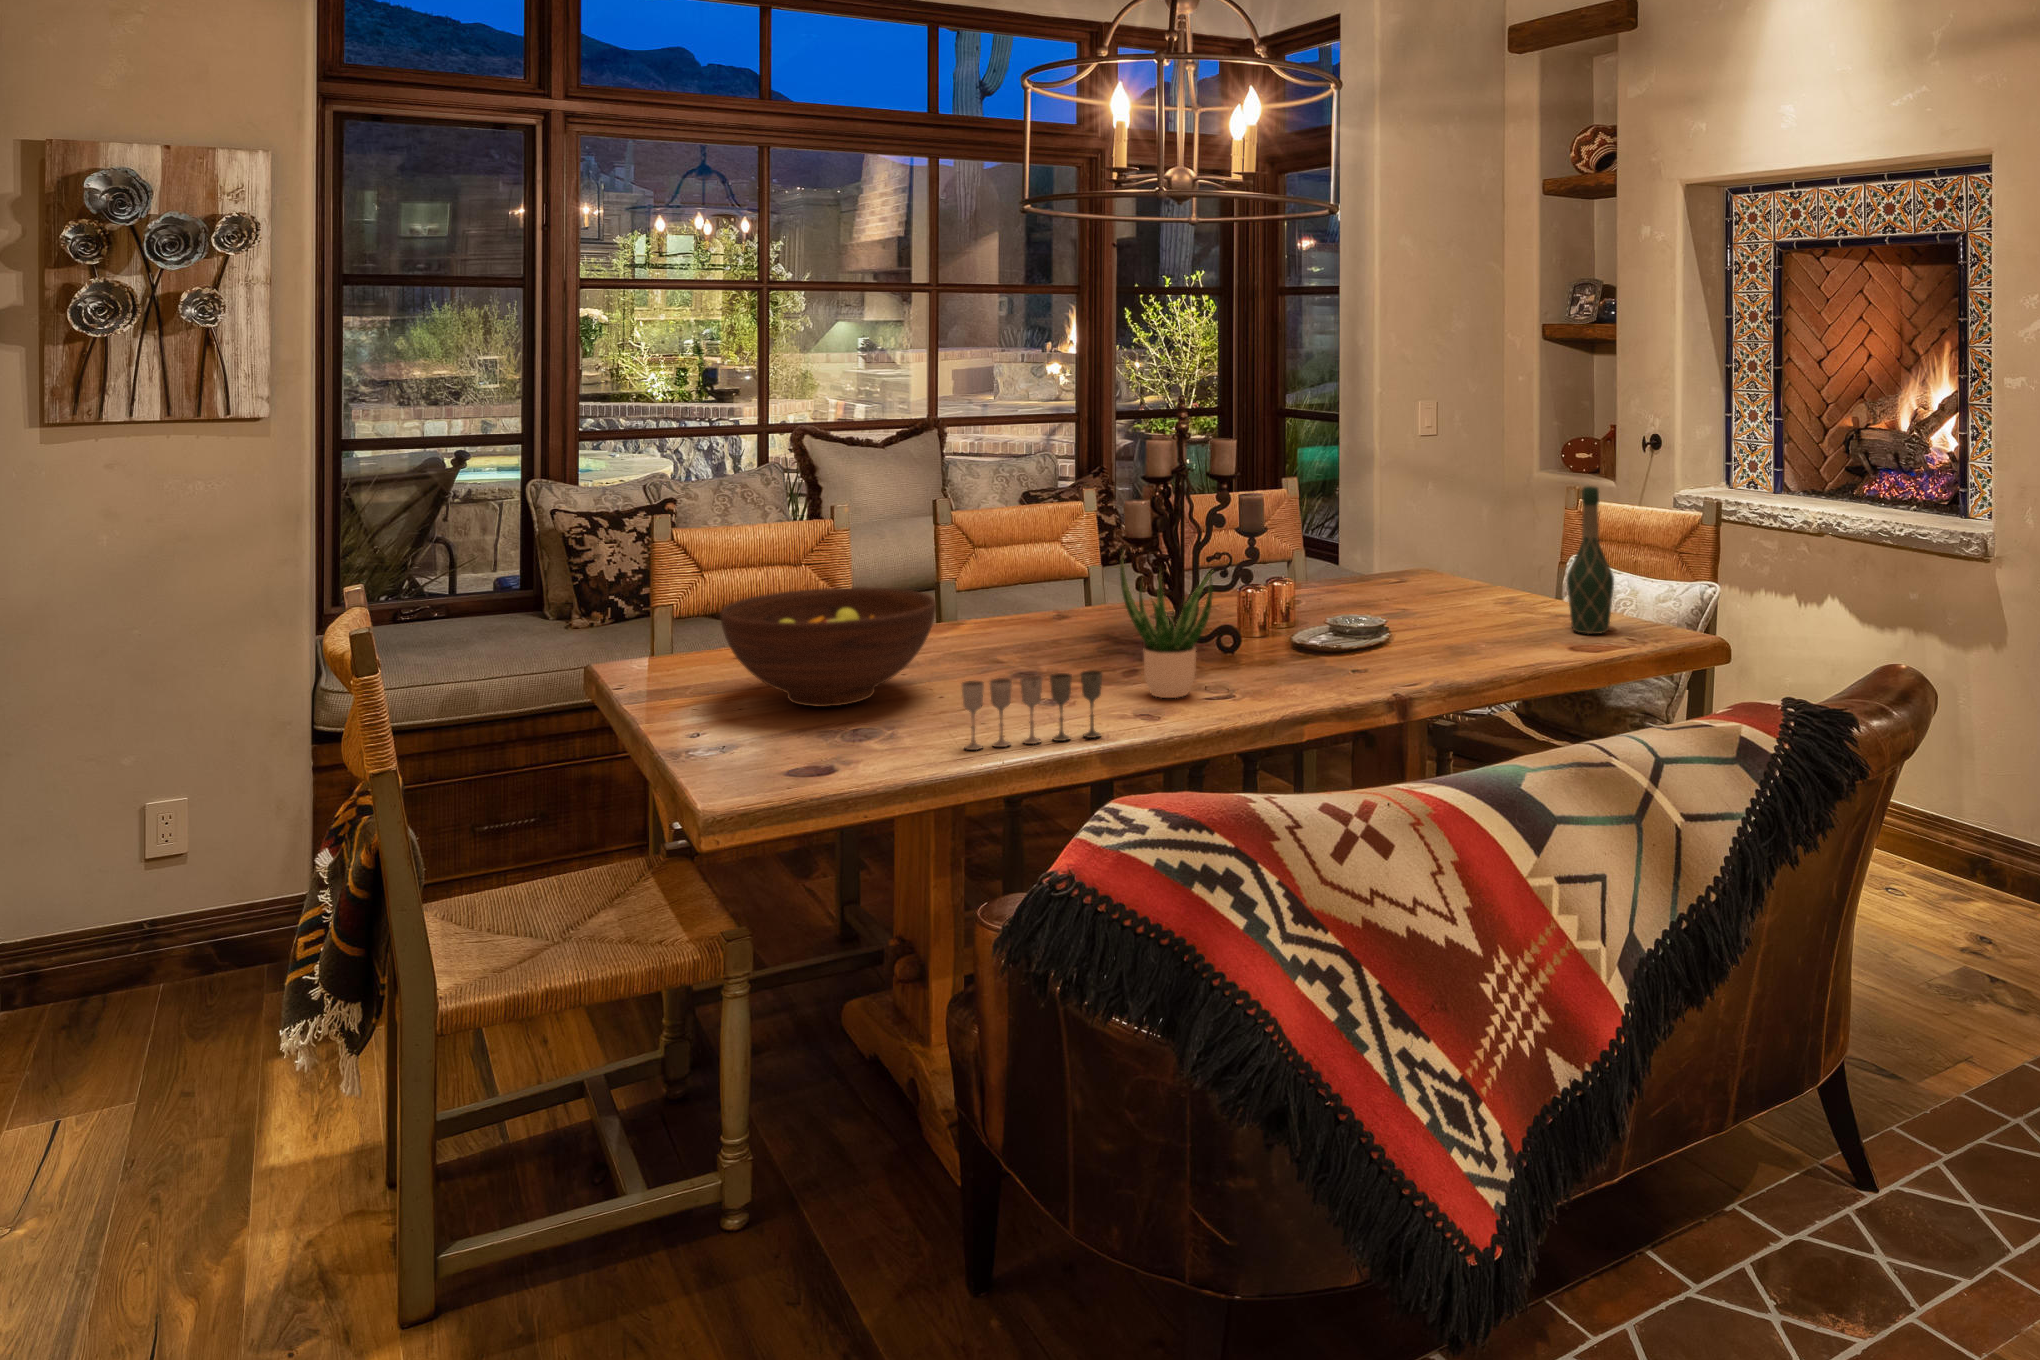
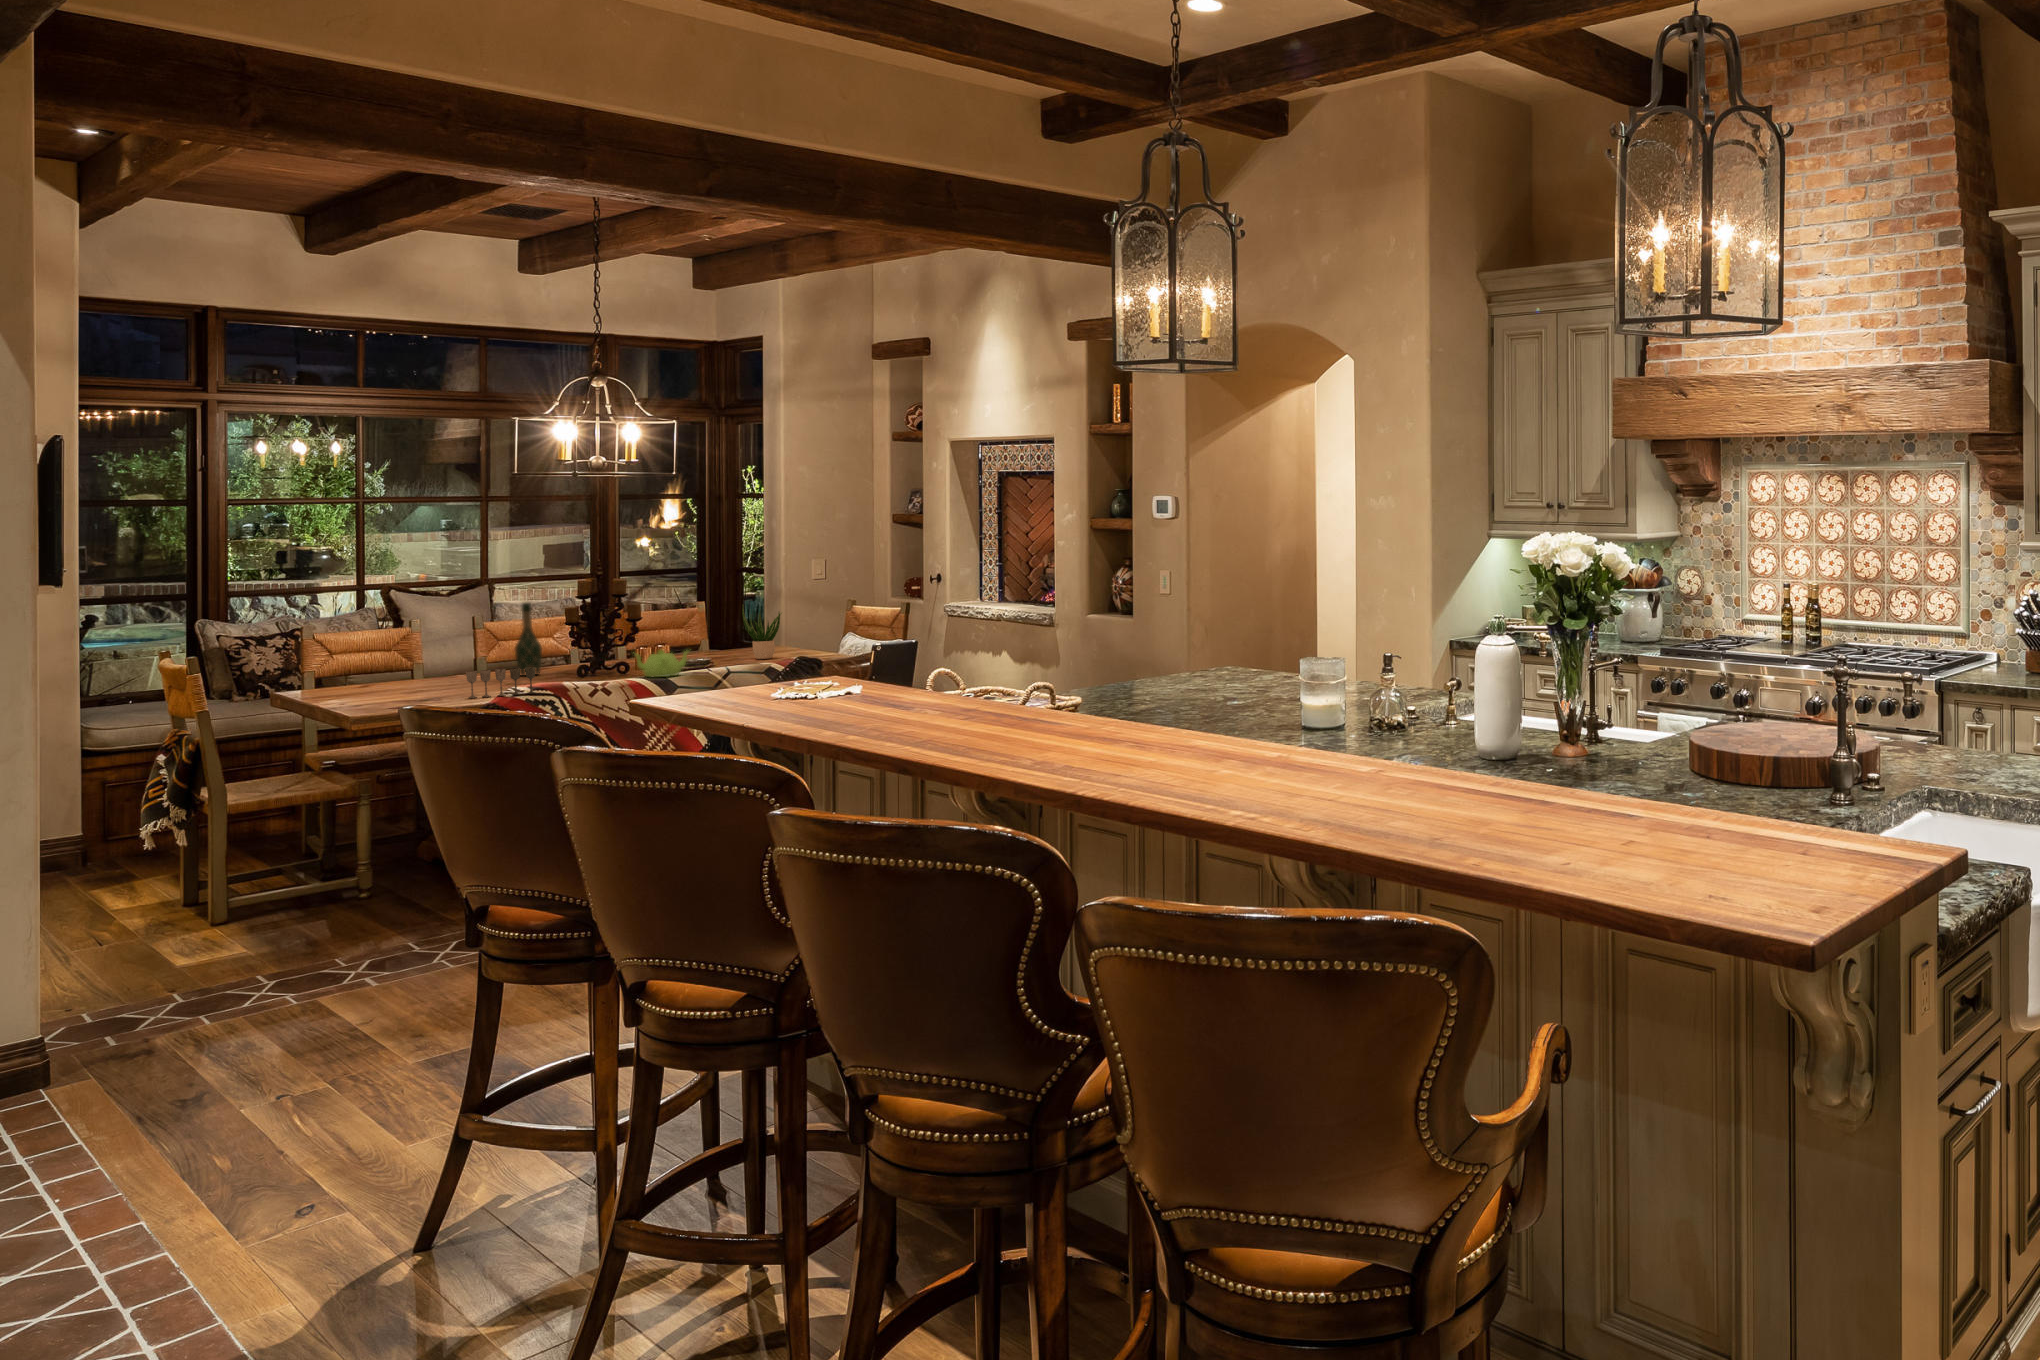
wine bottle: present [1567,486,1614,634] -> present [515,603,542,676]
potted plant: present [1120,552,1214,698] -> present [742,607,782,659]
fruit bowl: present [720,587,936,707] -> none [346,645,459,692]
teapot: none [1260,612,1373,677] -> present [635,650,689,677]

